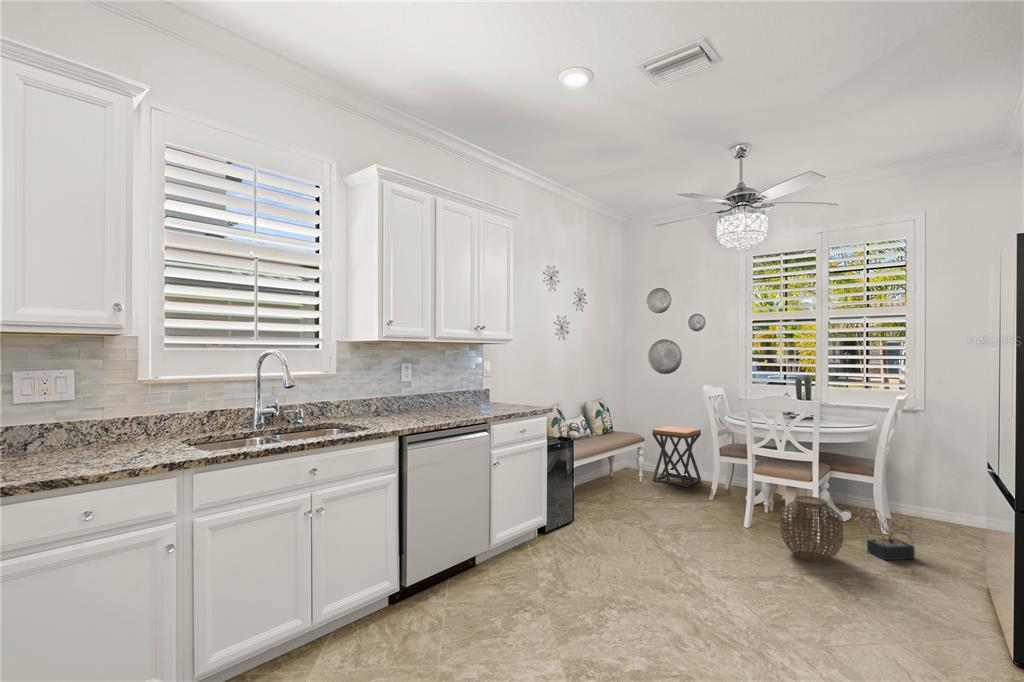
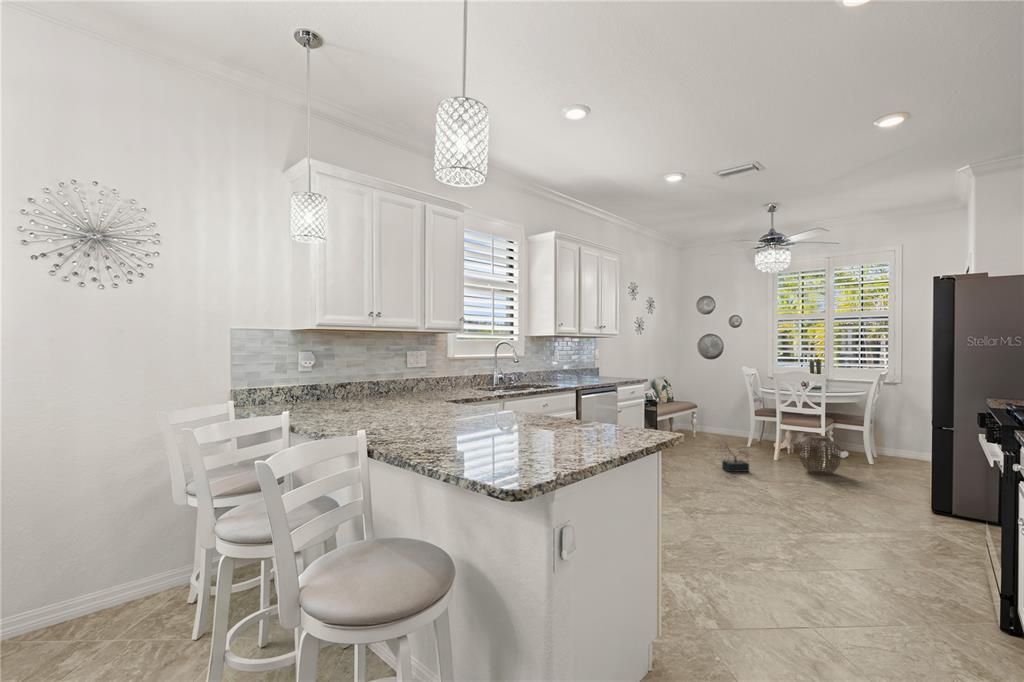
stool: present [652,426,701,487] -> none [703,397,739,440]
decorative plant: present [856,508,916,560] -> present [716,441,749,472]

